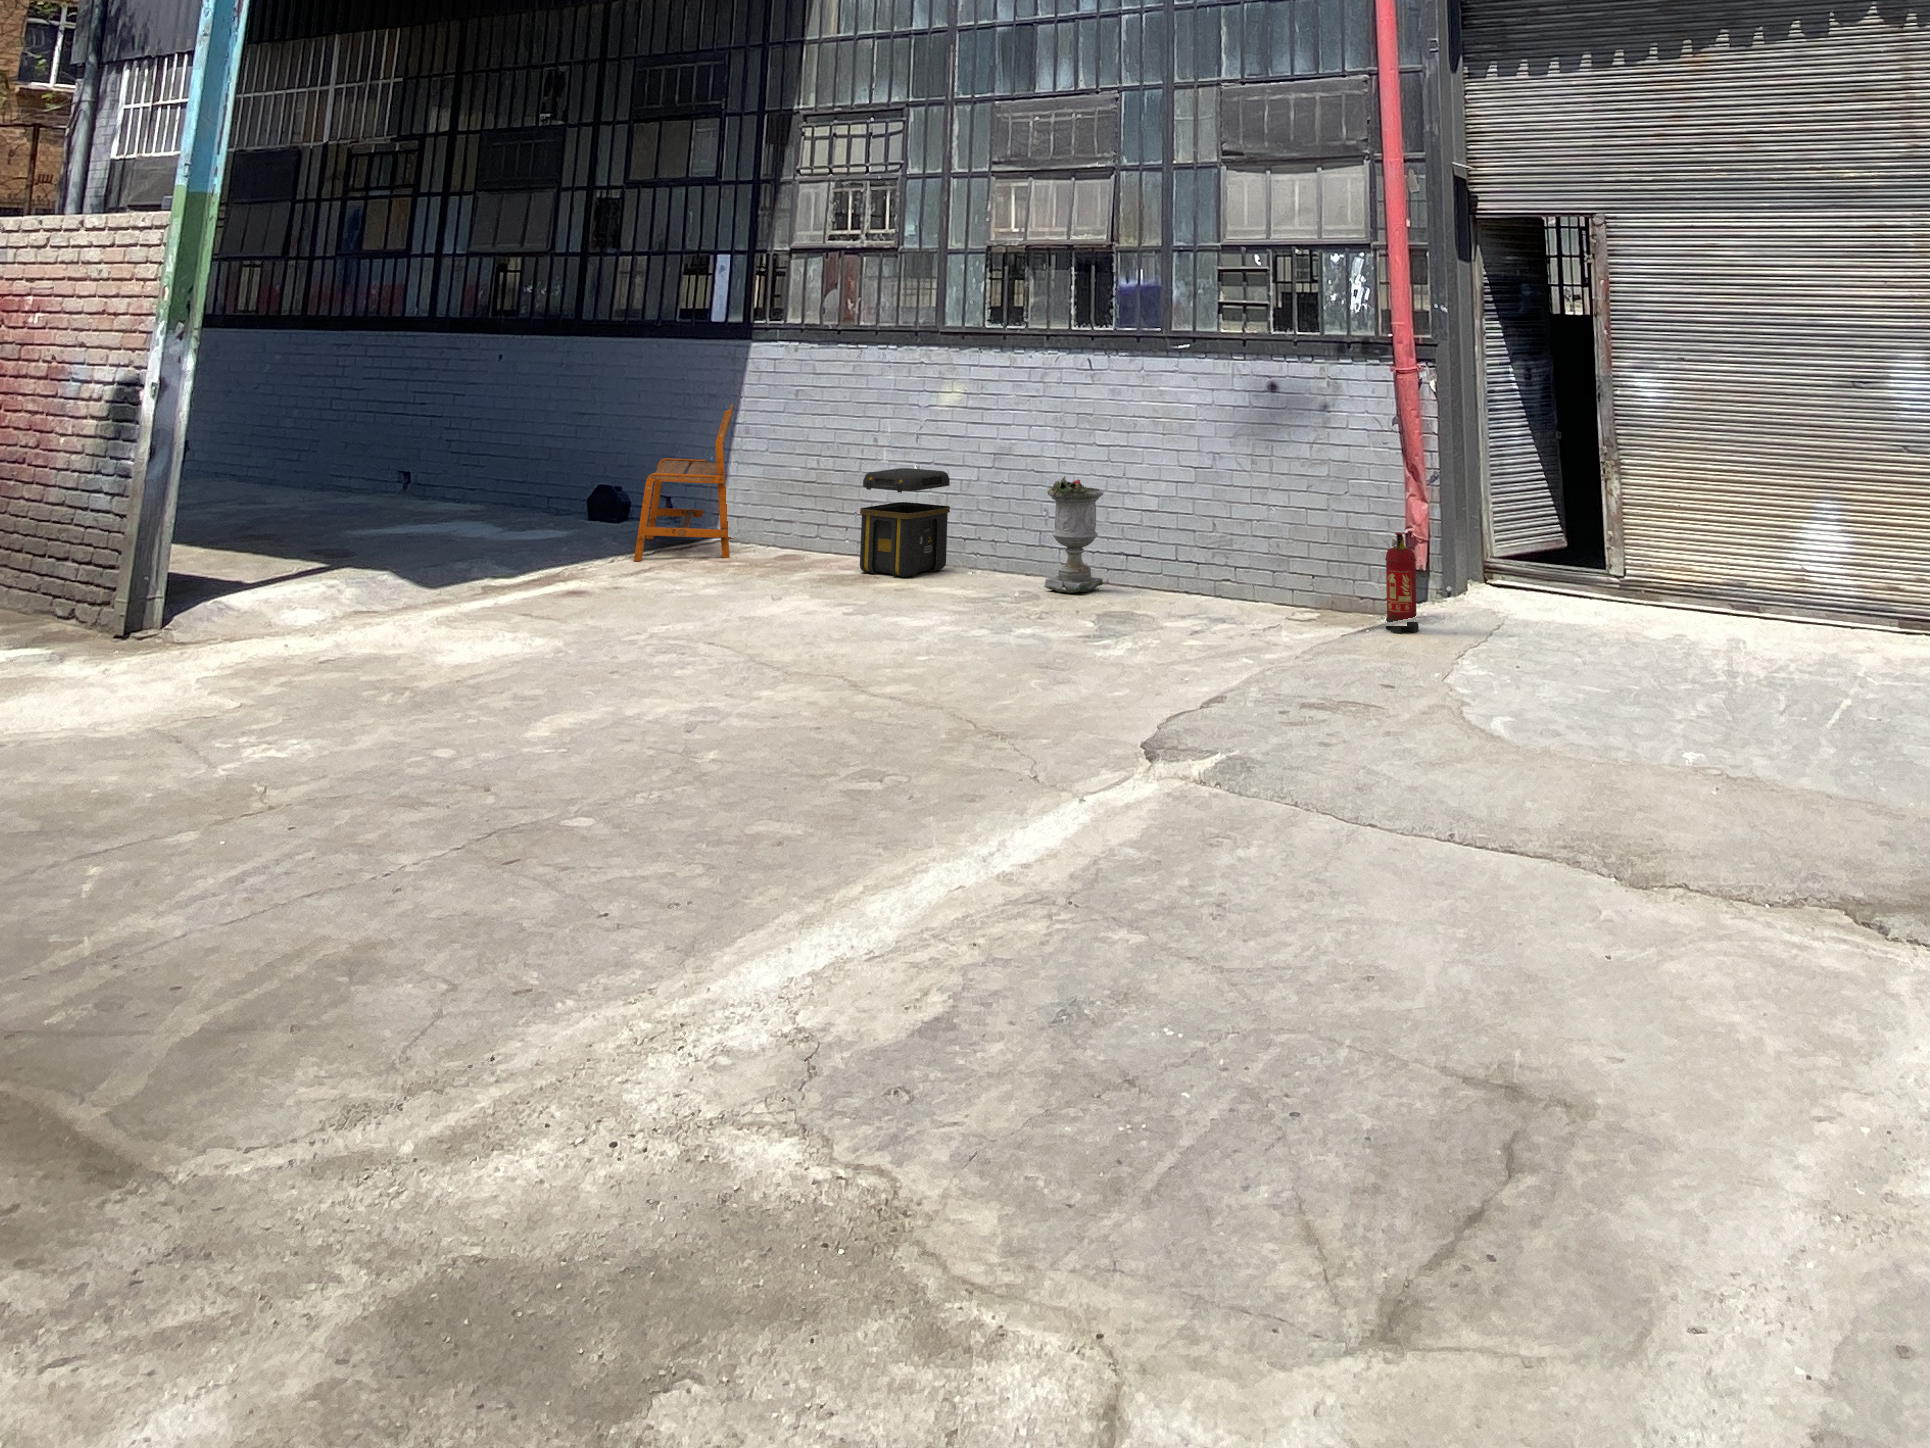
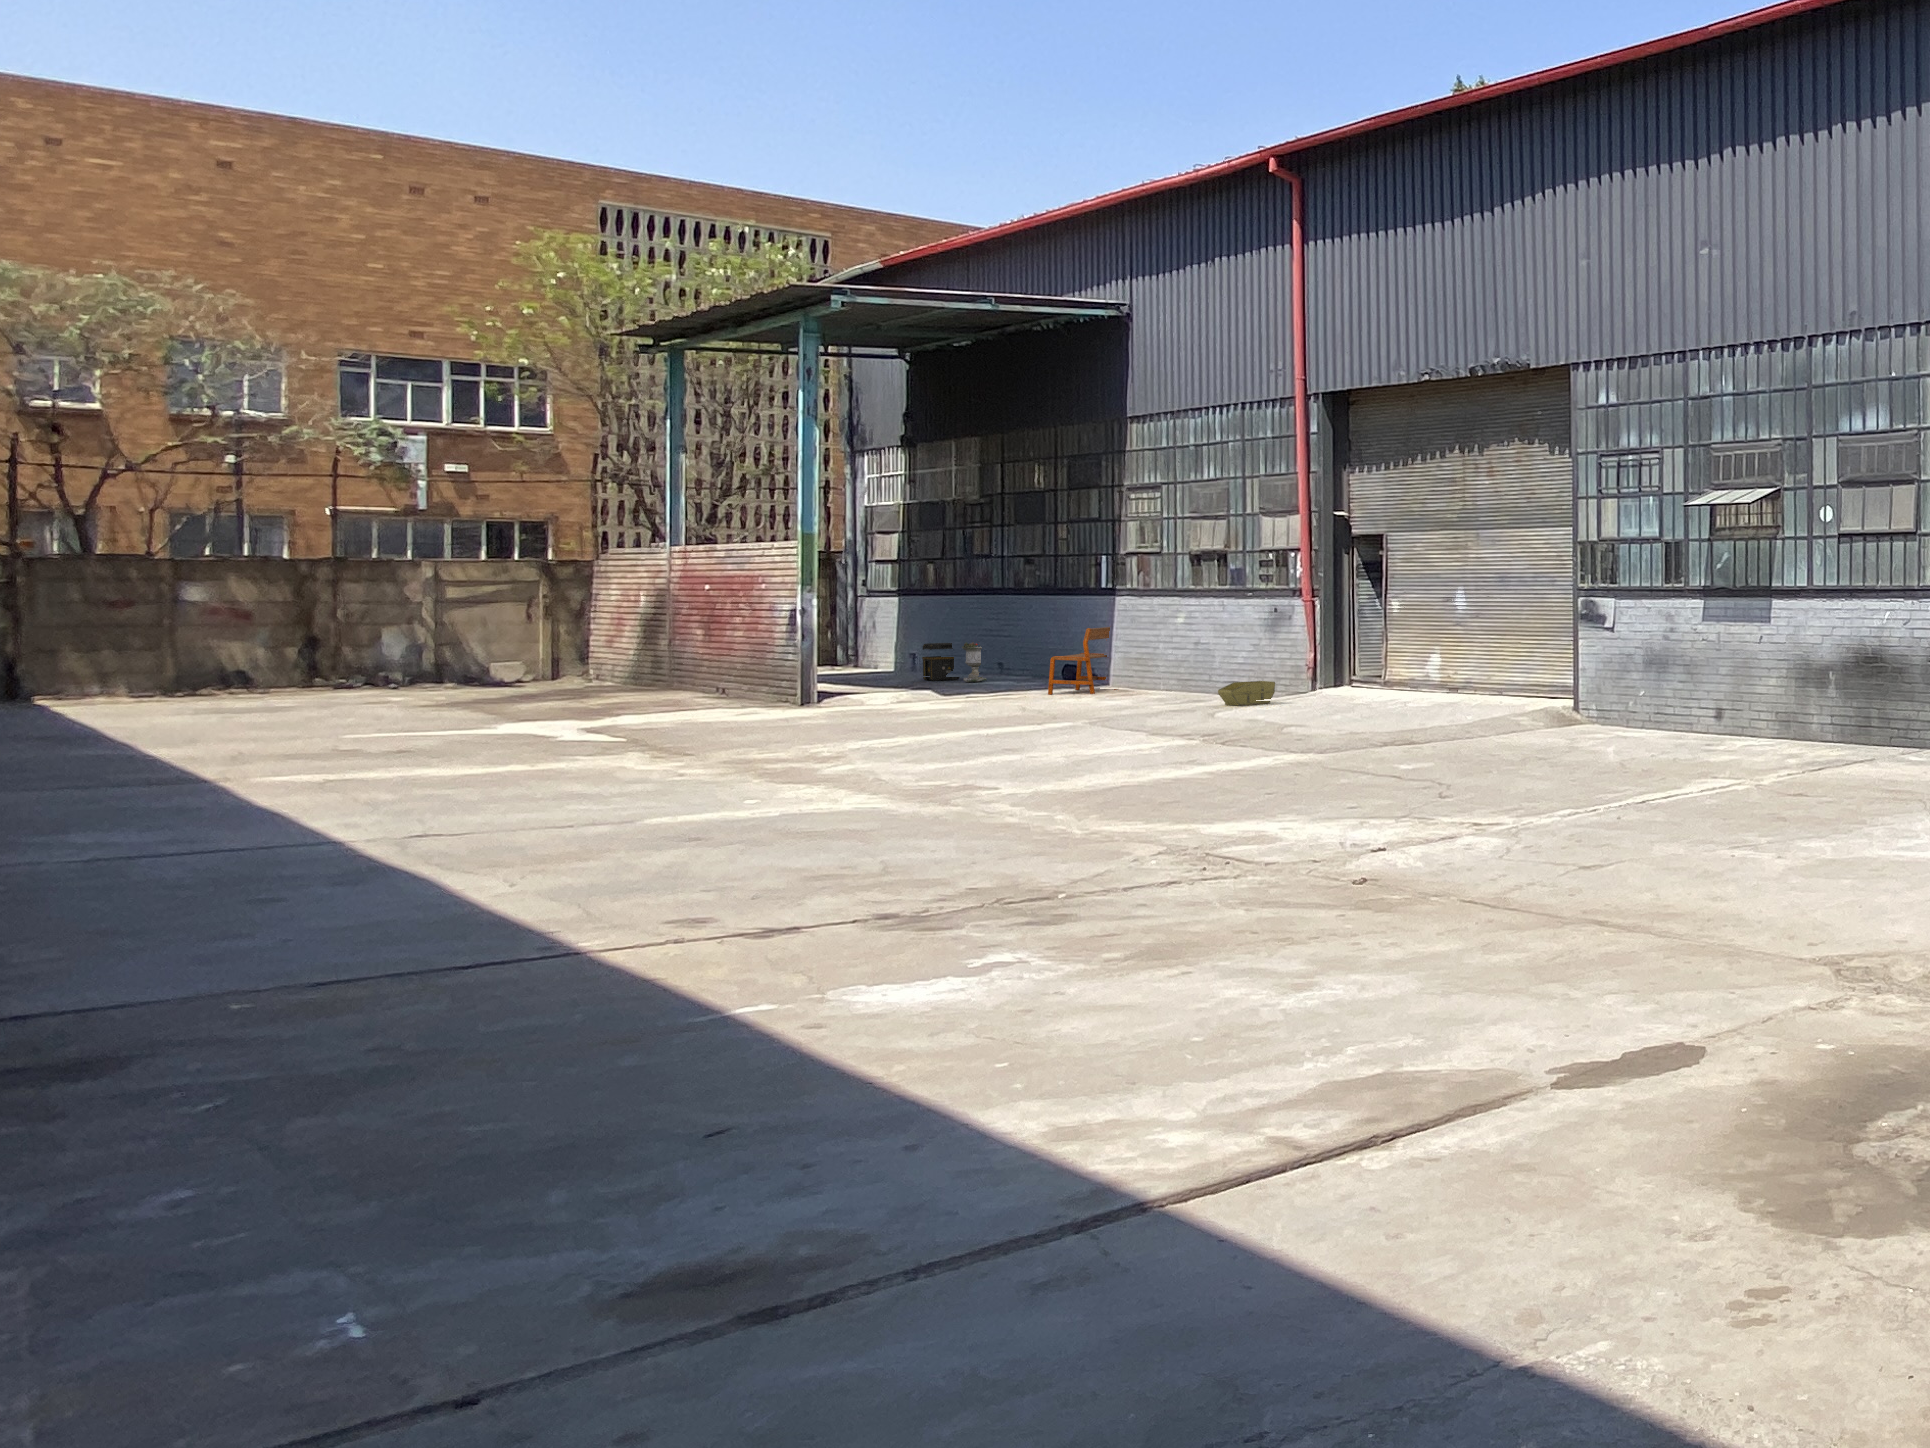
toolbox: present [860,468,950,577] -> present [922,643,960,681]
planter: present [1044,476,1103,593] -> present [962,642,987,682]
fire extinguisher: present [1385,533,1419,633] -> none [1284,667,1299,706]
storage bin: none [1197,554,1304,627] -> present [1218,681,1275,706]

